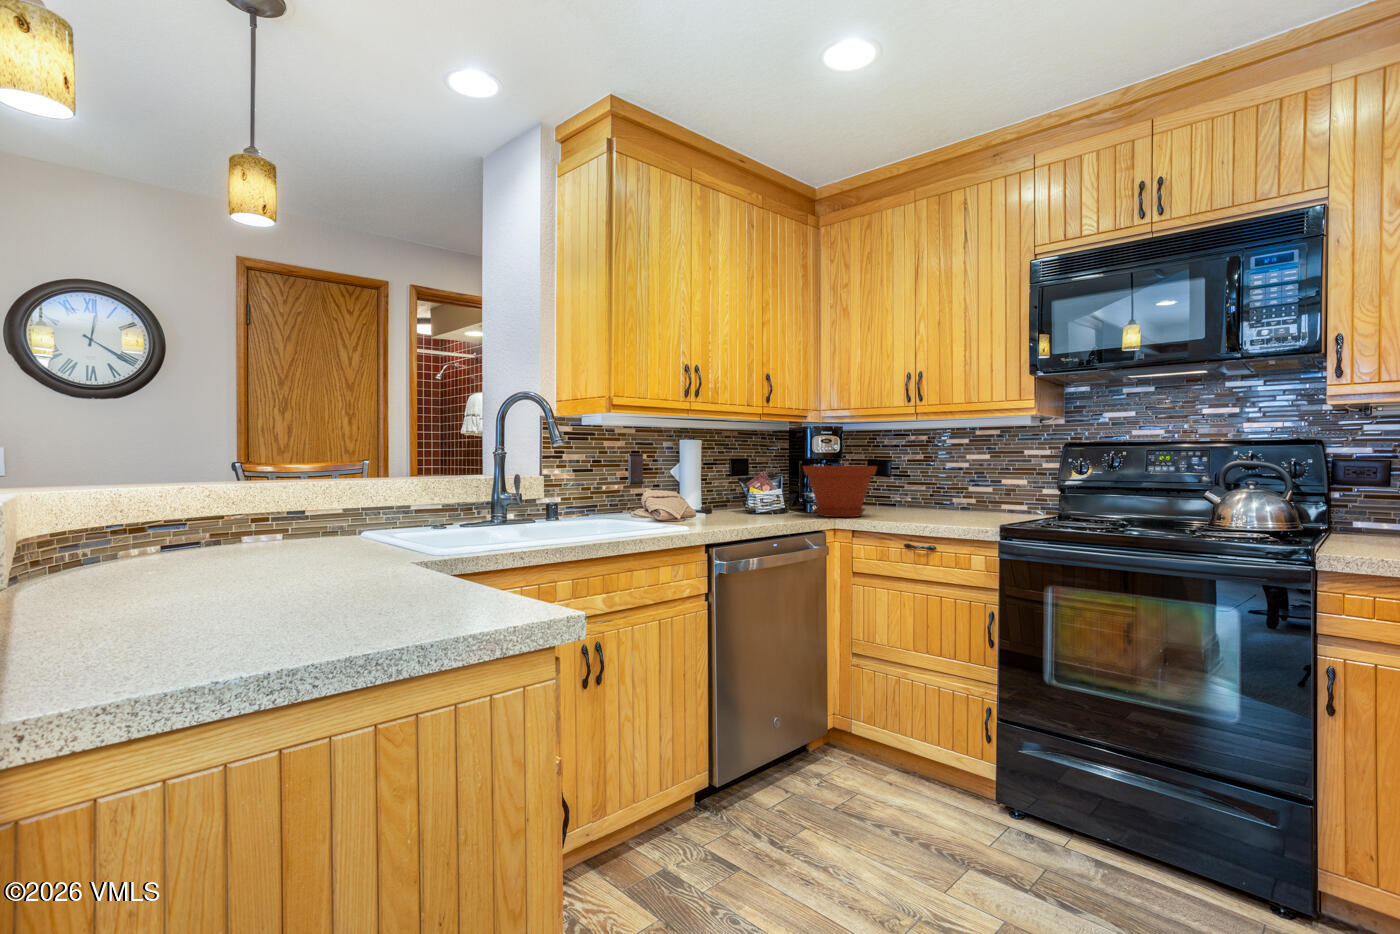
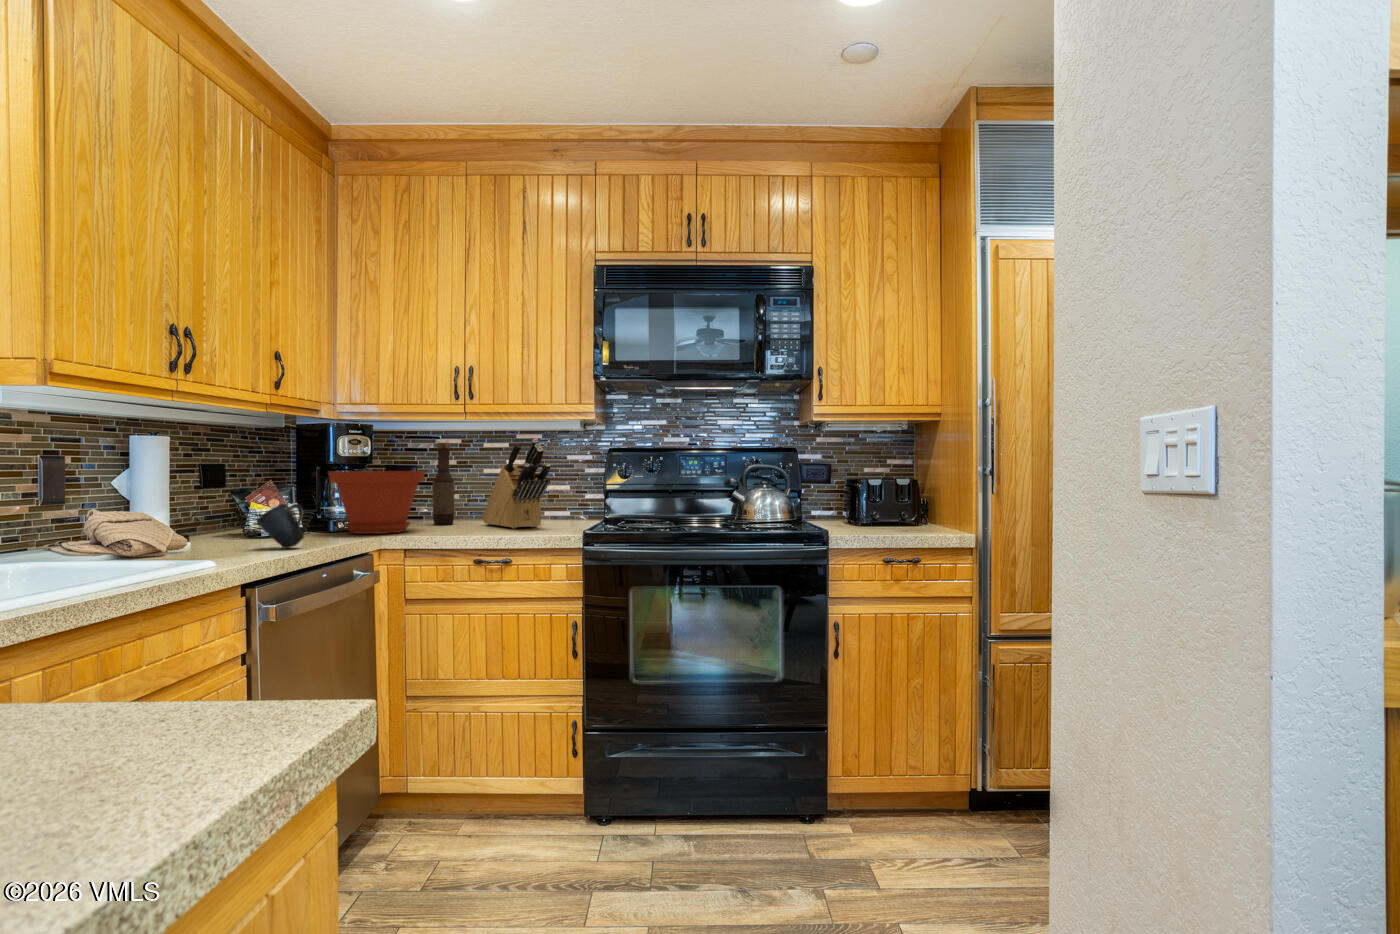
knife block: none [934,436,983,519] -> present [482,439,550,528]
bottle: none [894,441,912,513] -> present [433,443,454,525]
mug: none [737,490,767,523] -> present [257,504,304,548]

